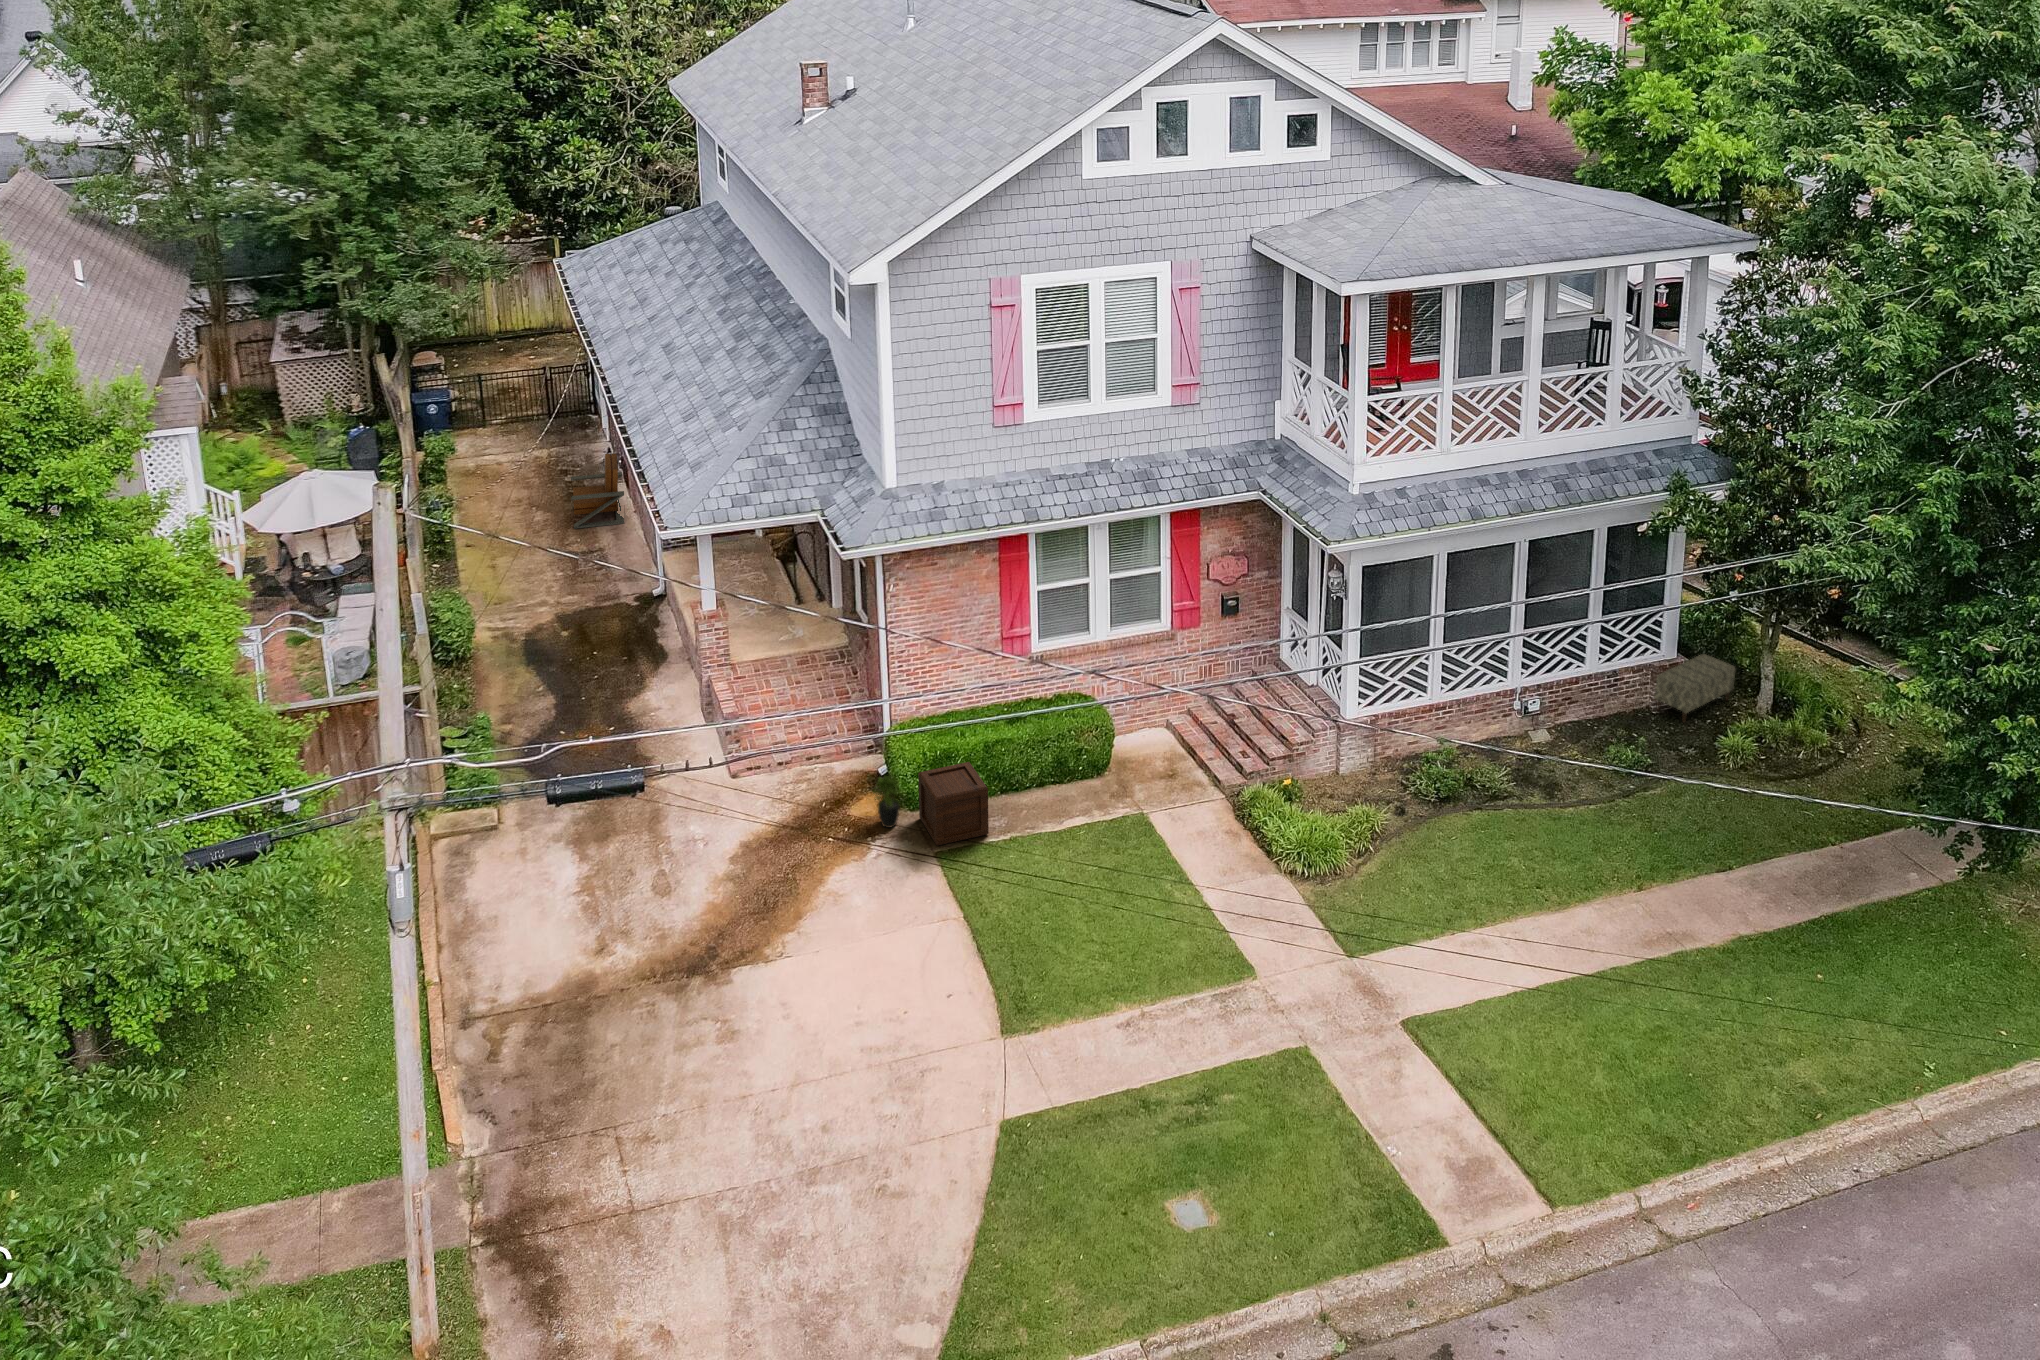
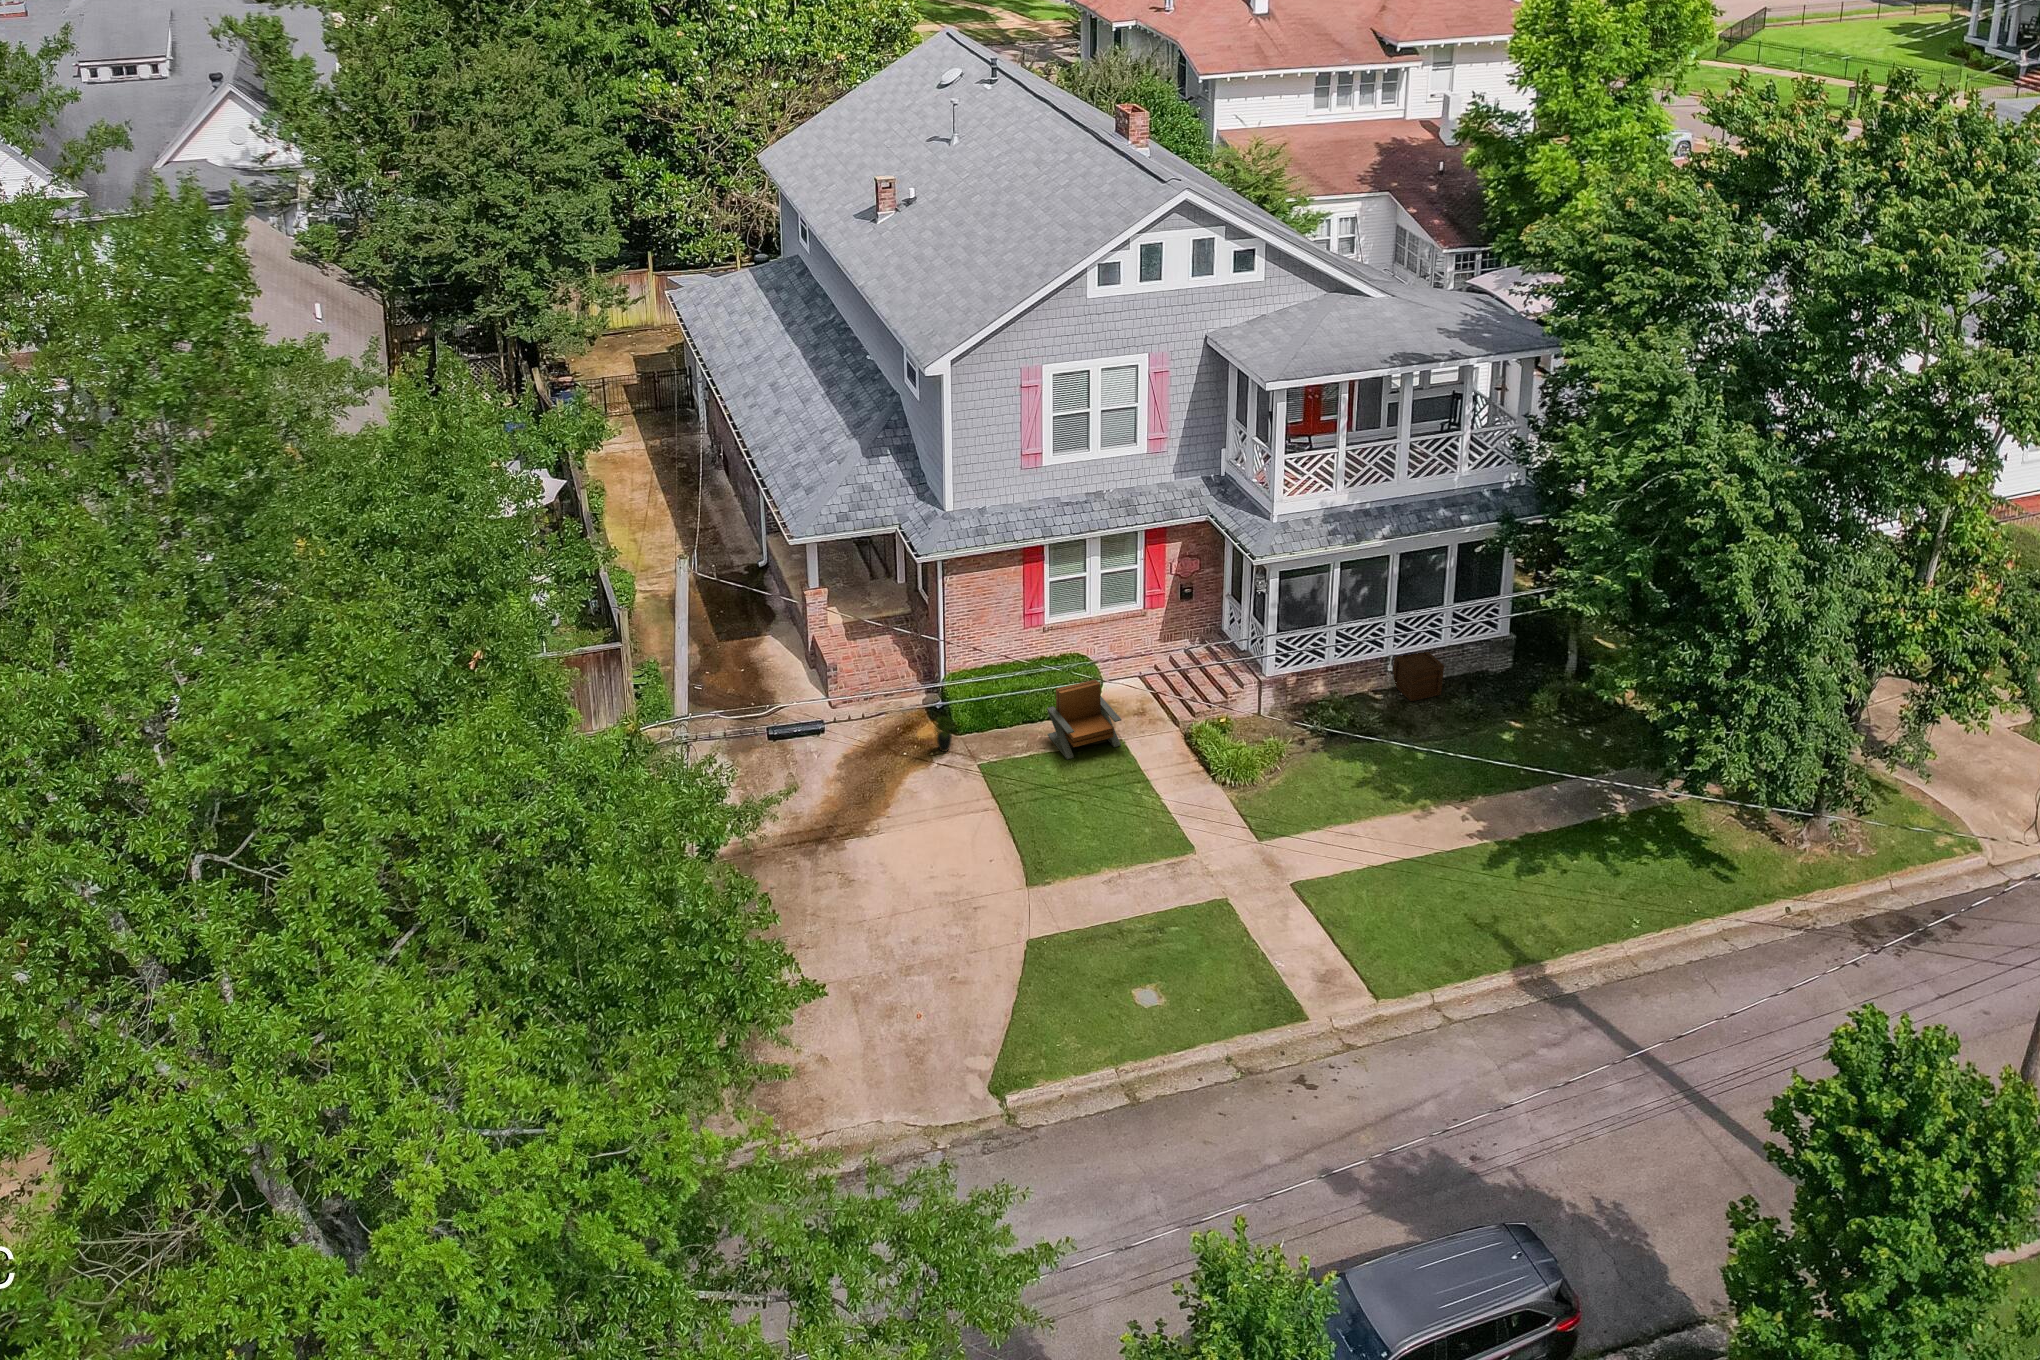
lounge chair: present [571,454,624,529] -> present [1047,679,1121,759]
bench: present [1654,654,1735,722] -> none [1492,632,1552,682]
wooden crate: present [918,762,989,846] -> present [1393,652,1444,701]

